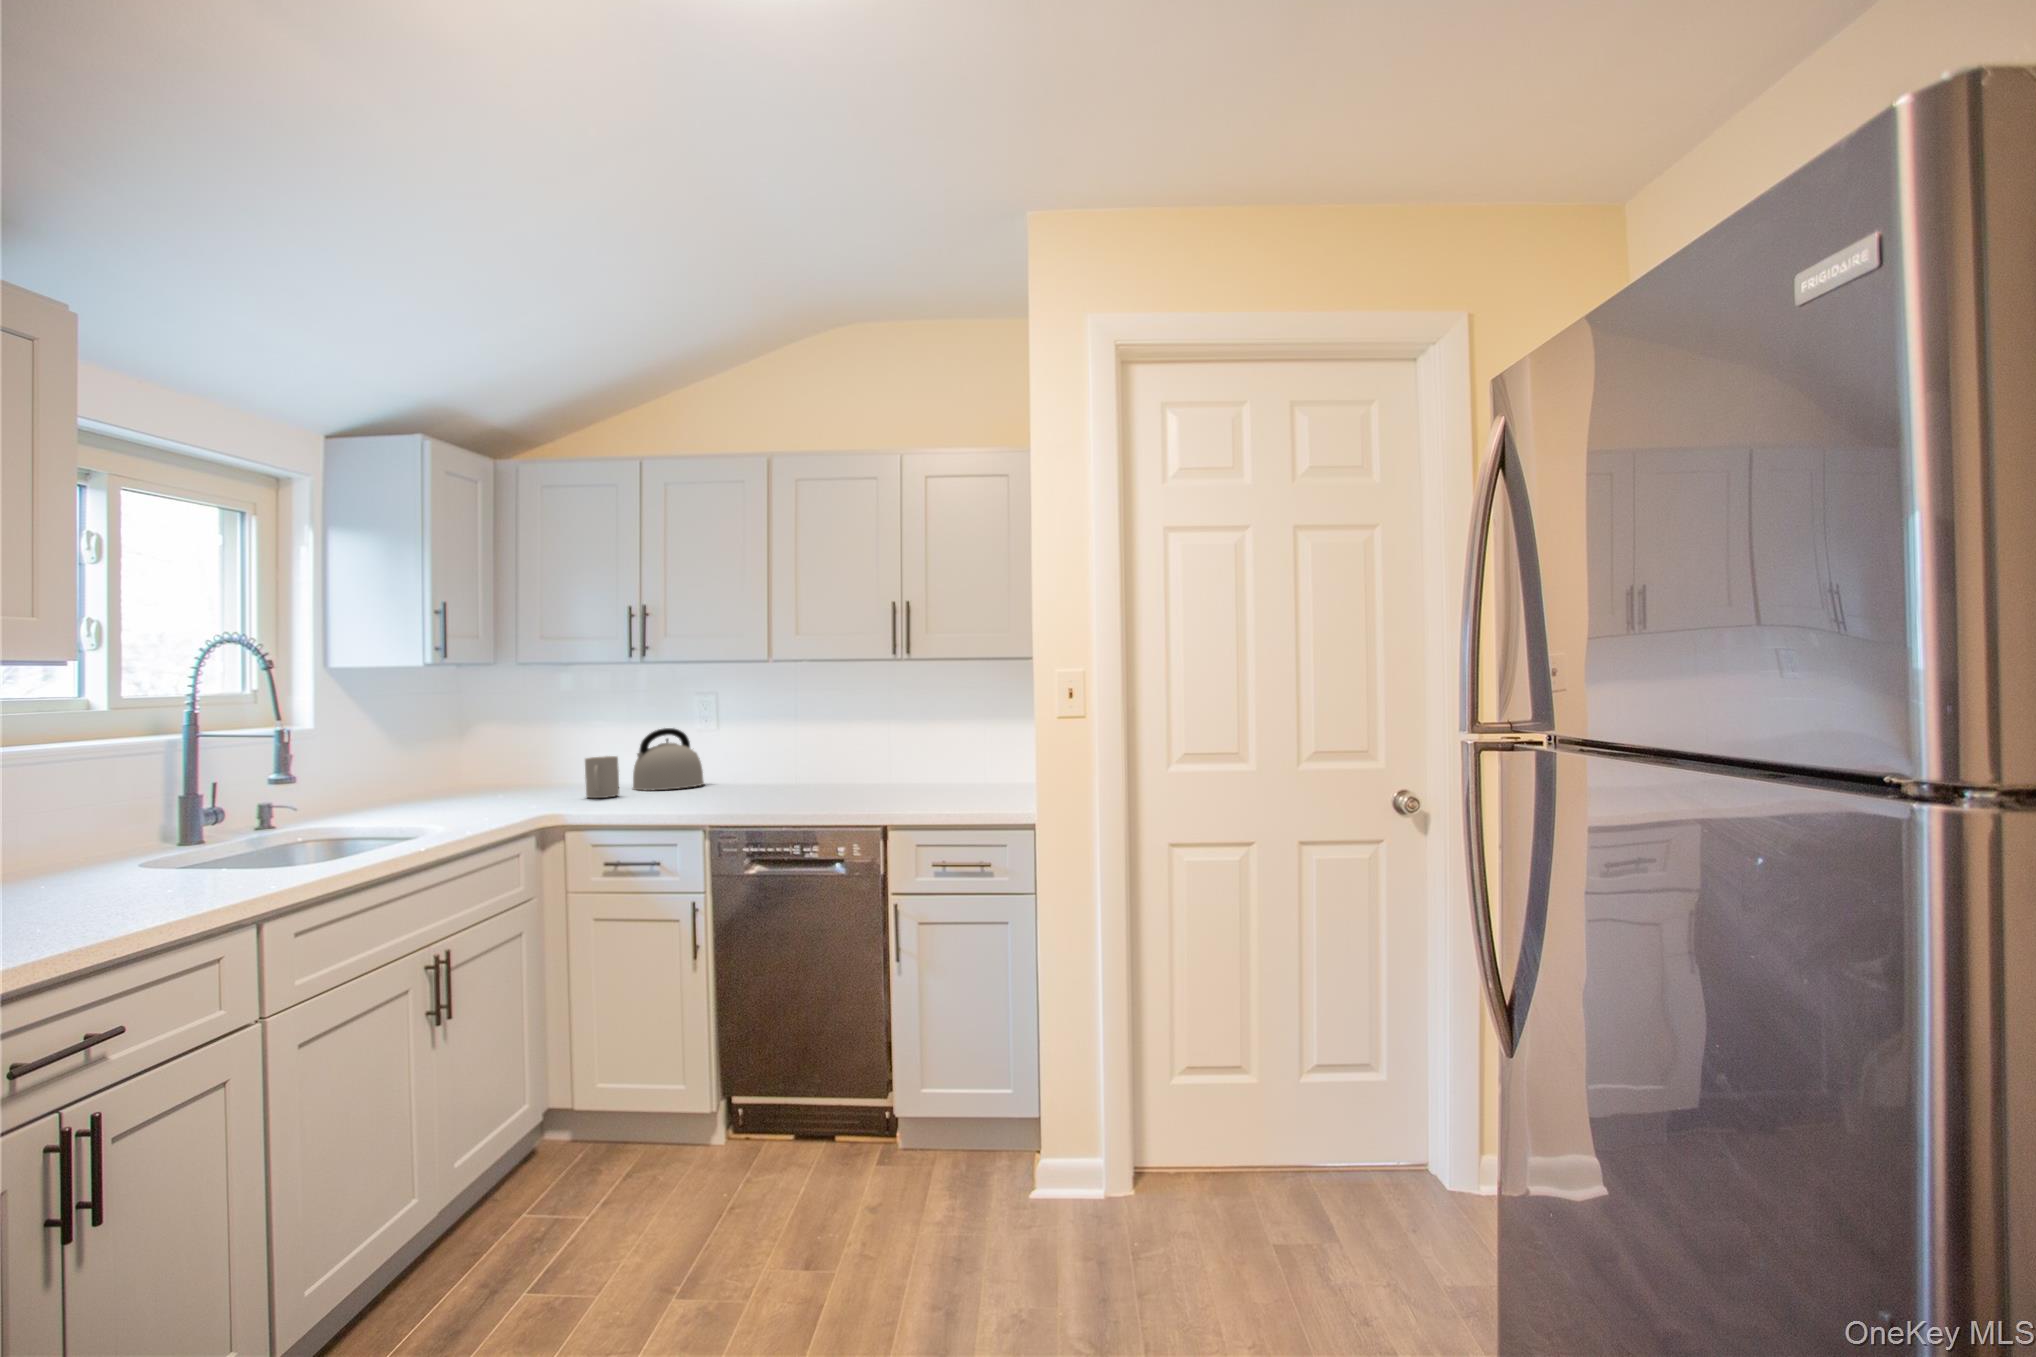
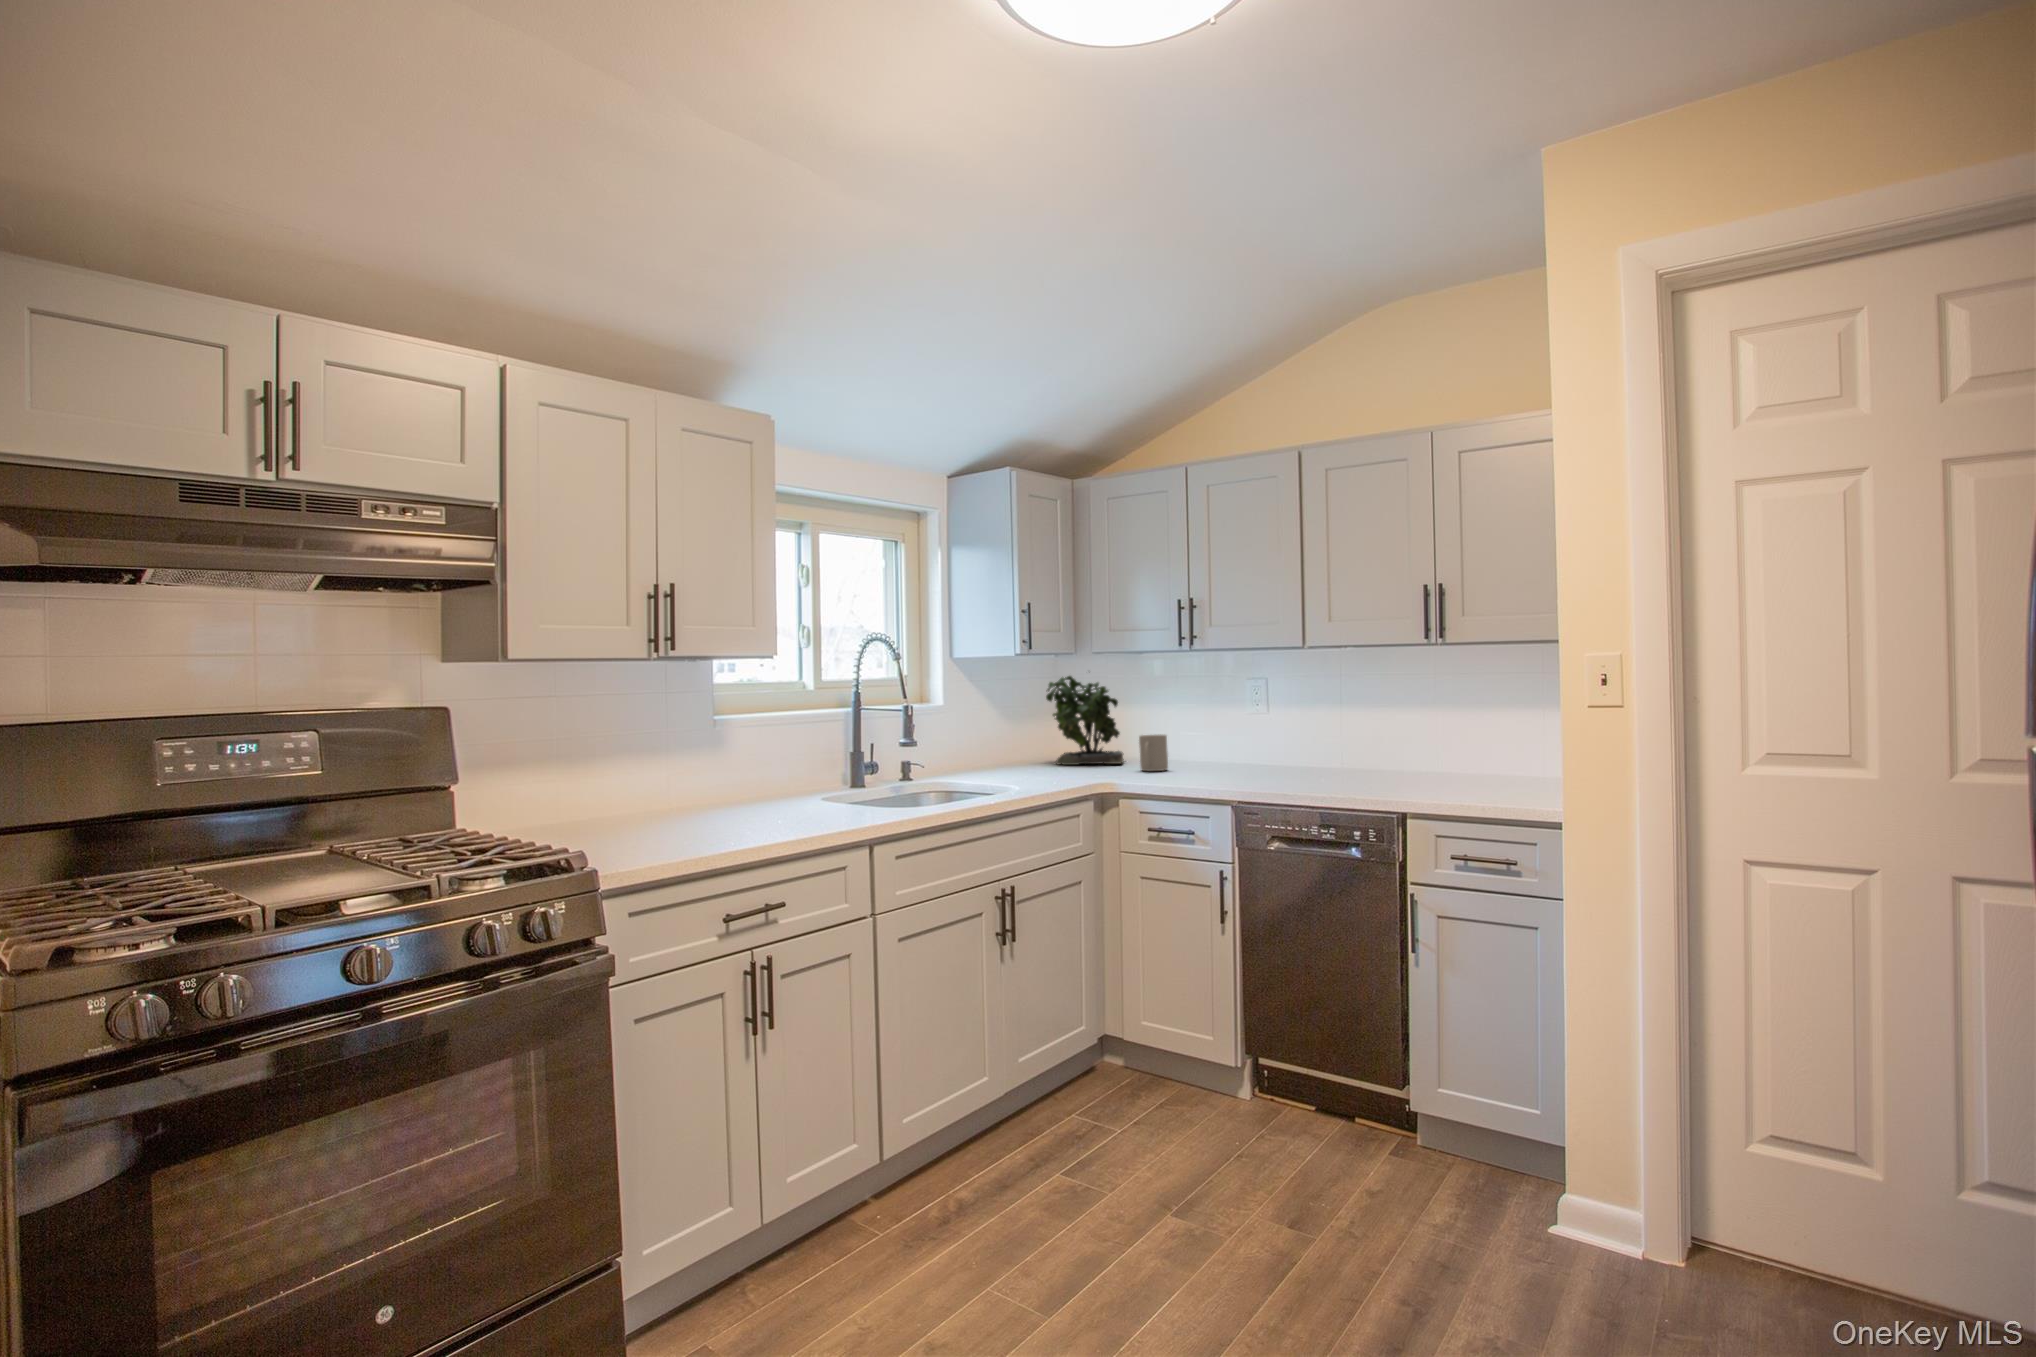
potted plant: none [454,683,561,796] -> present [1046,676,1125,765]
kettle: present [633,728,704,791] -> none [1184,711,1252,767]

